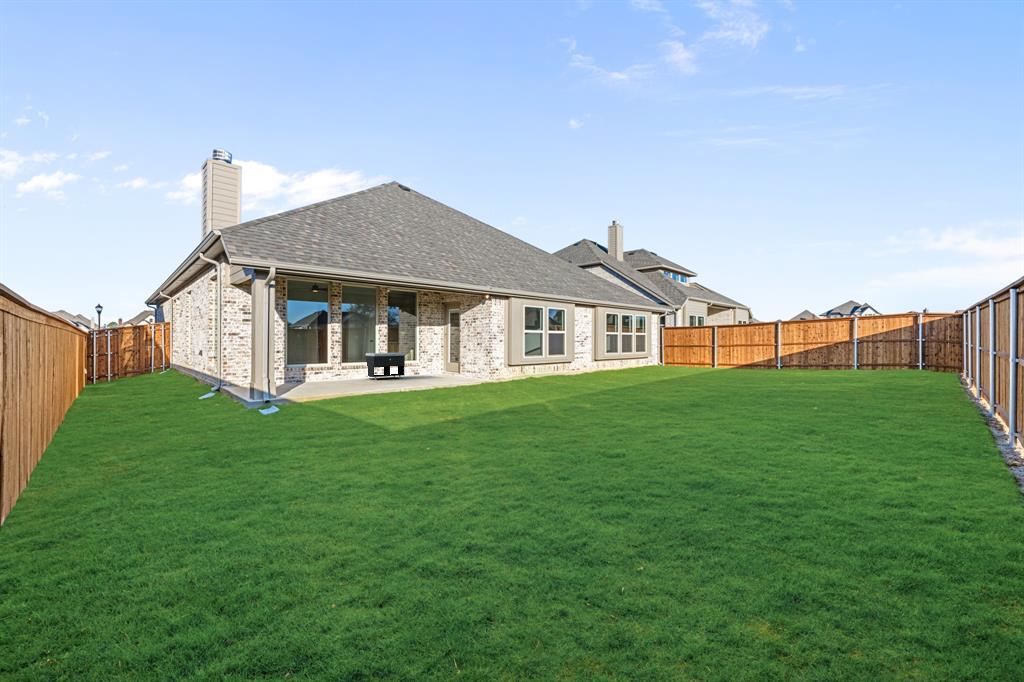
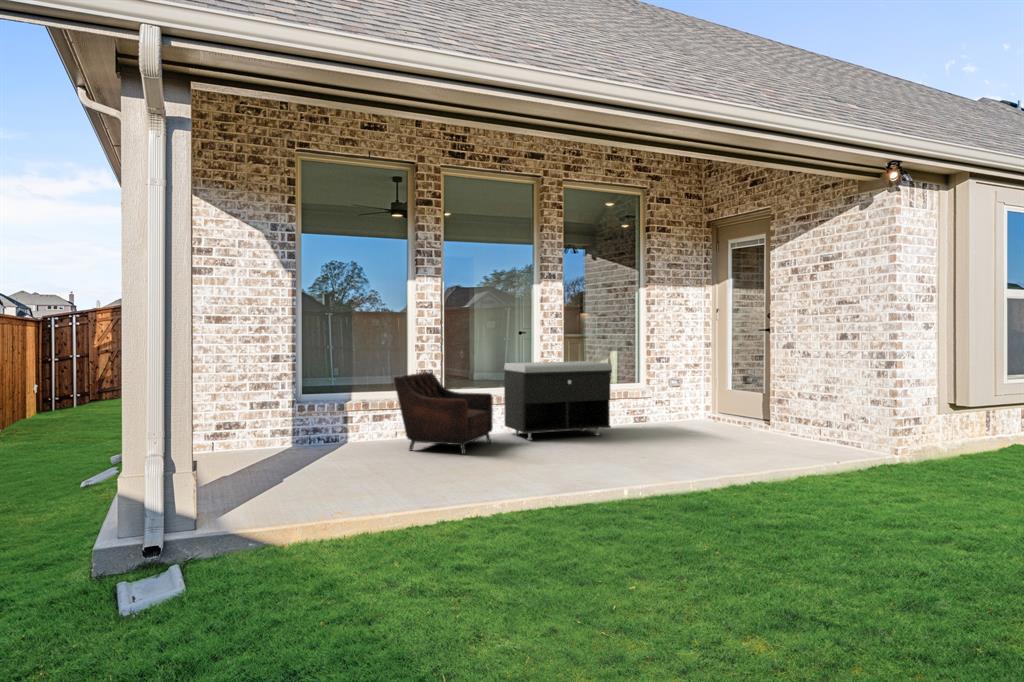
armchair: none [327,356,362,383] -> present [394,373,493,454]

